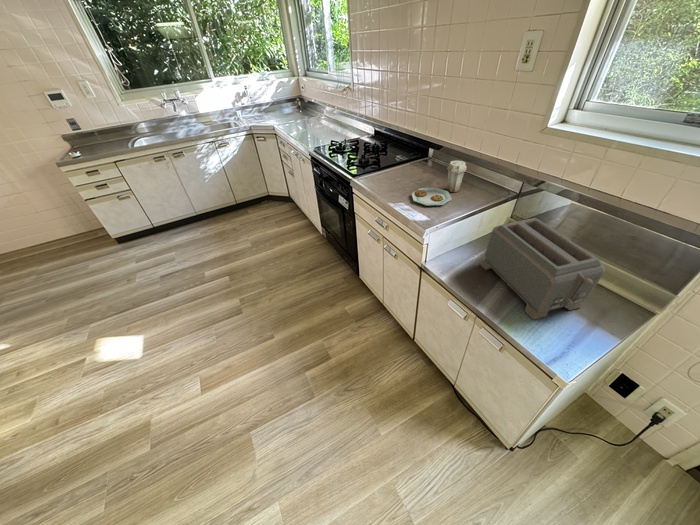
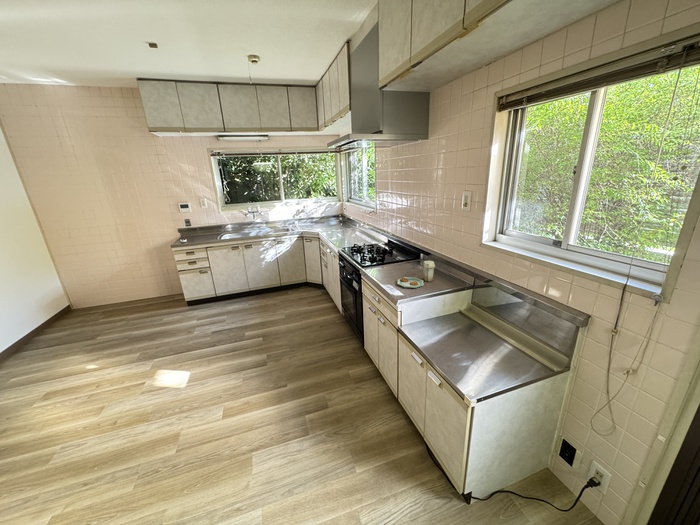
toaster: present [480,218,605,319] -> none [438,298,503,364]

